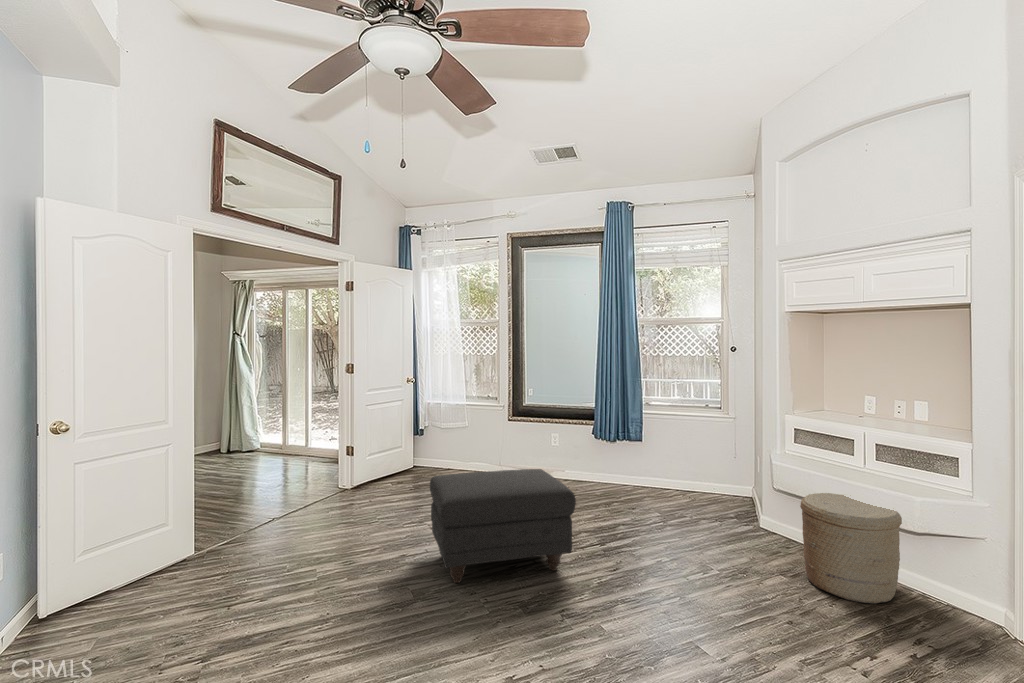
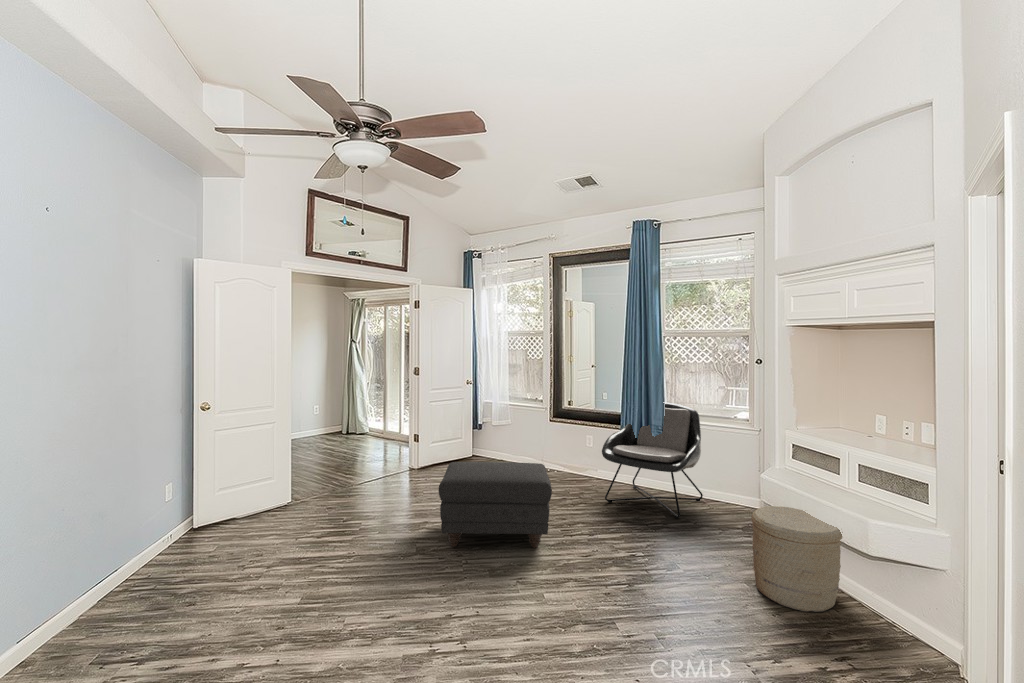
lounge chair: none [588,392,692,517] -> present [602,403,703,519]

